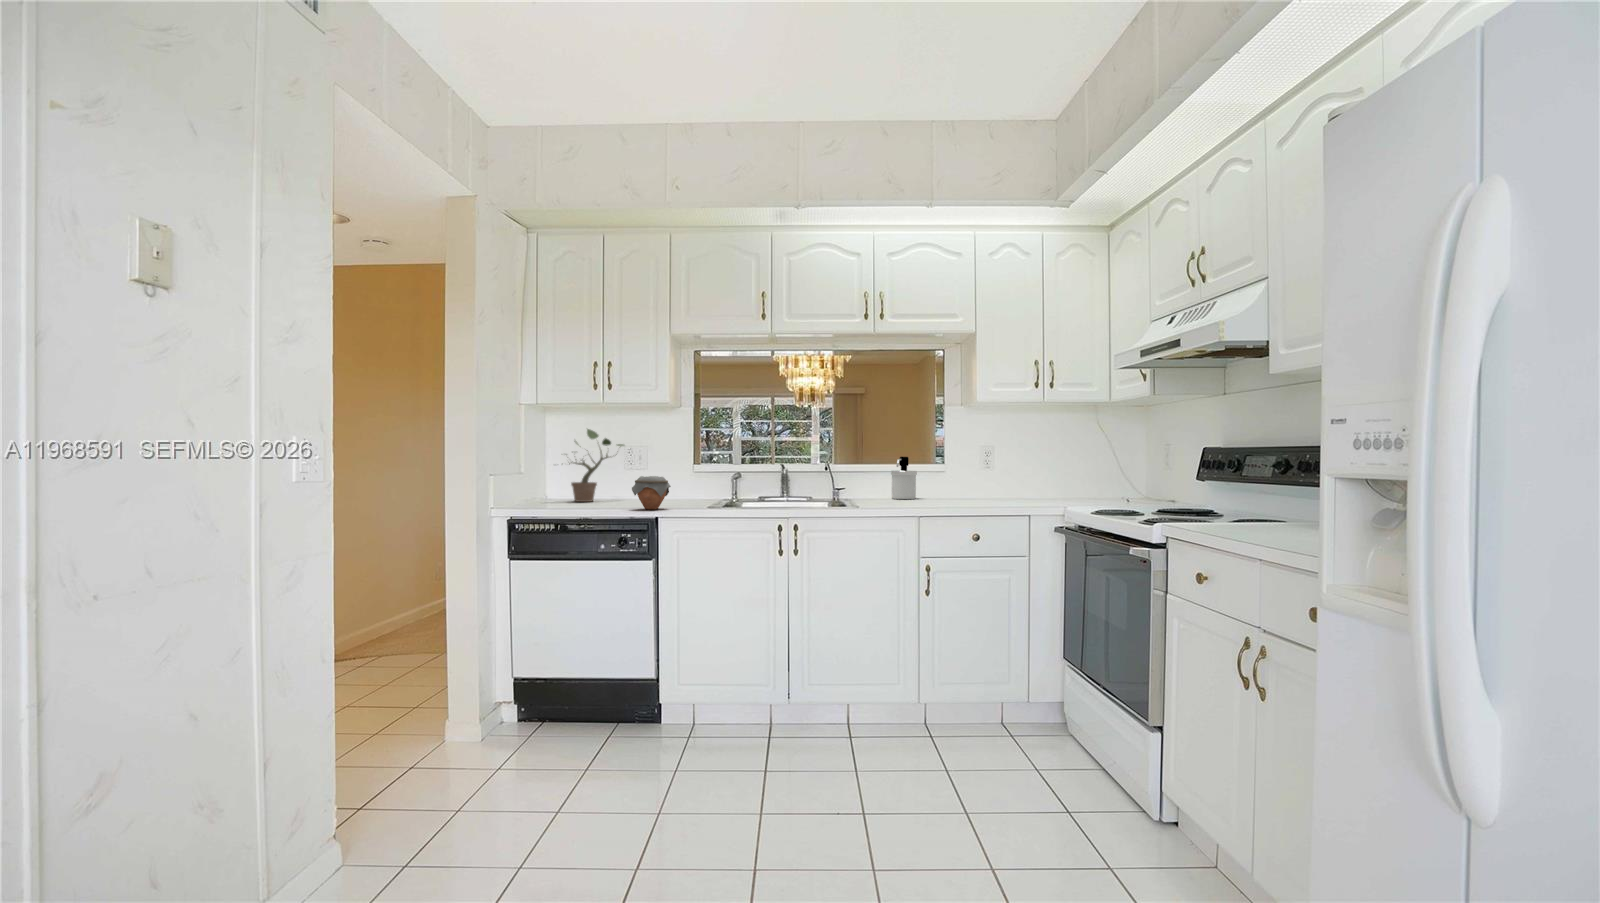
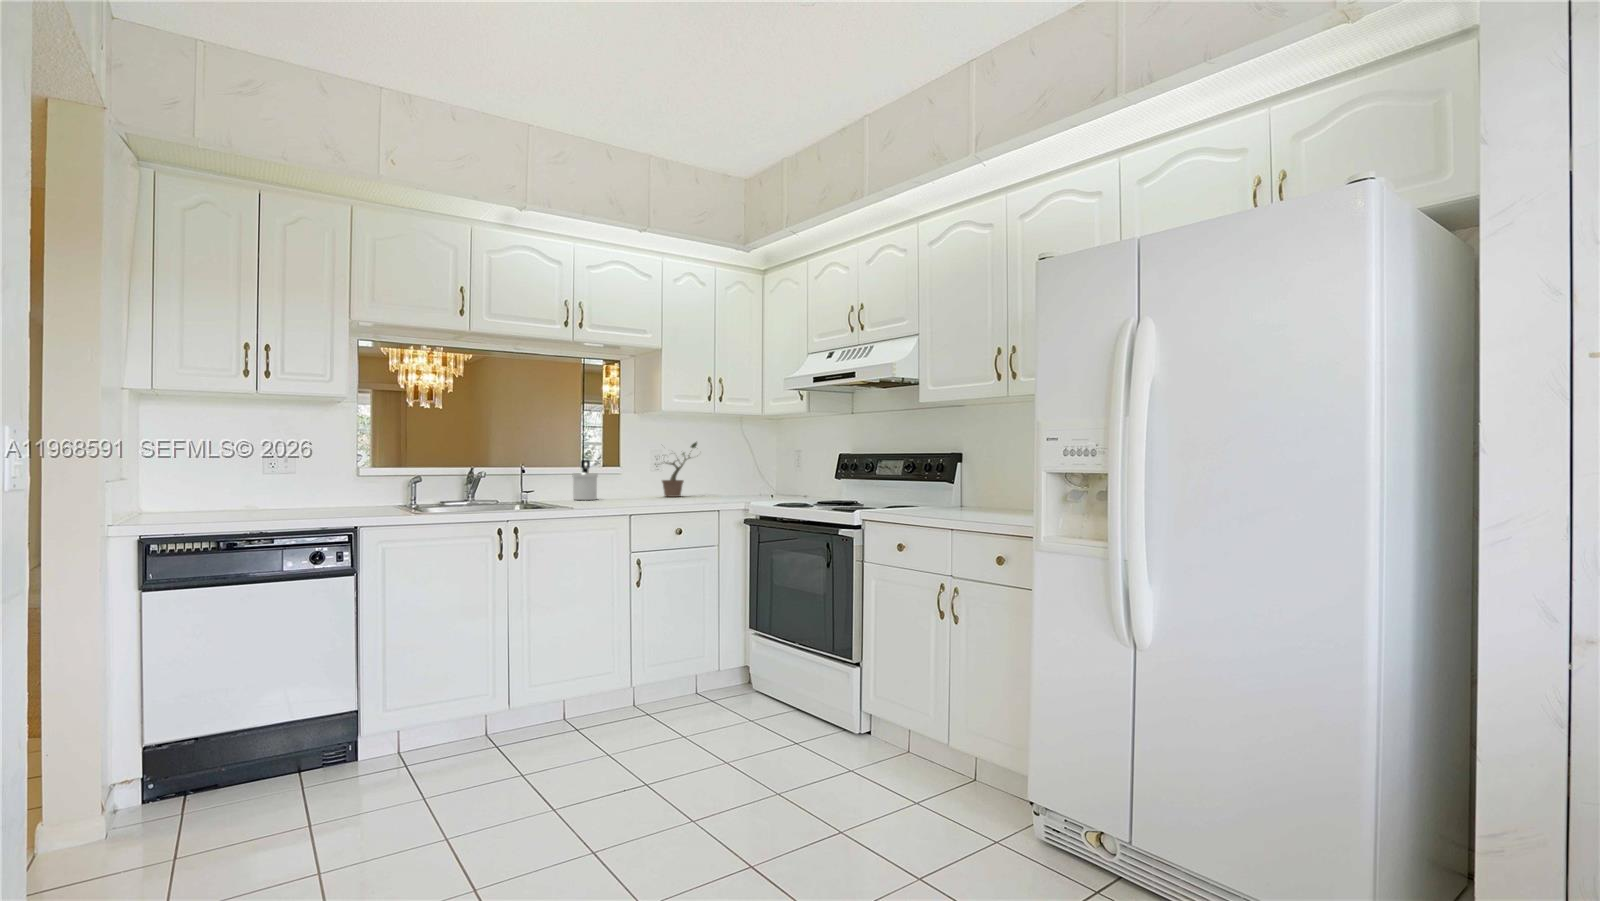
potted plant: present [569,429,624,502] -> present [662,442,697,497]
jar: present [632,476,671,509] -> none [330,481,376,519]

